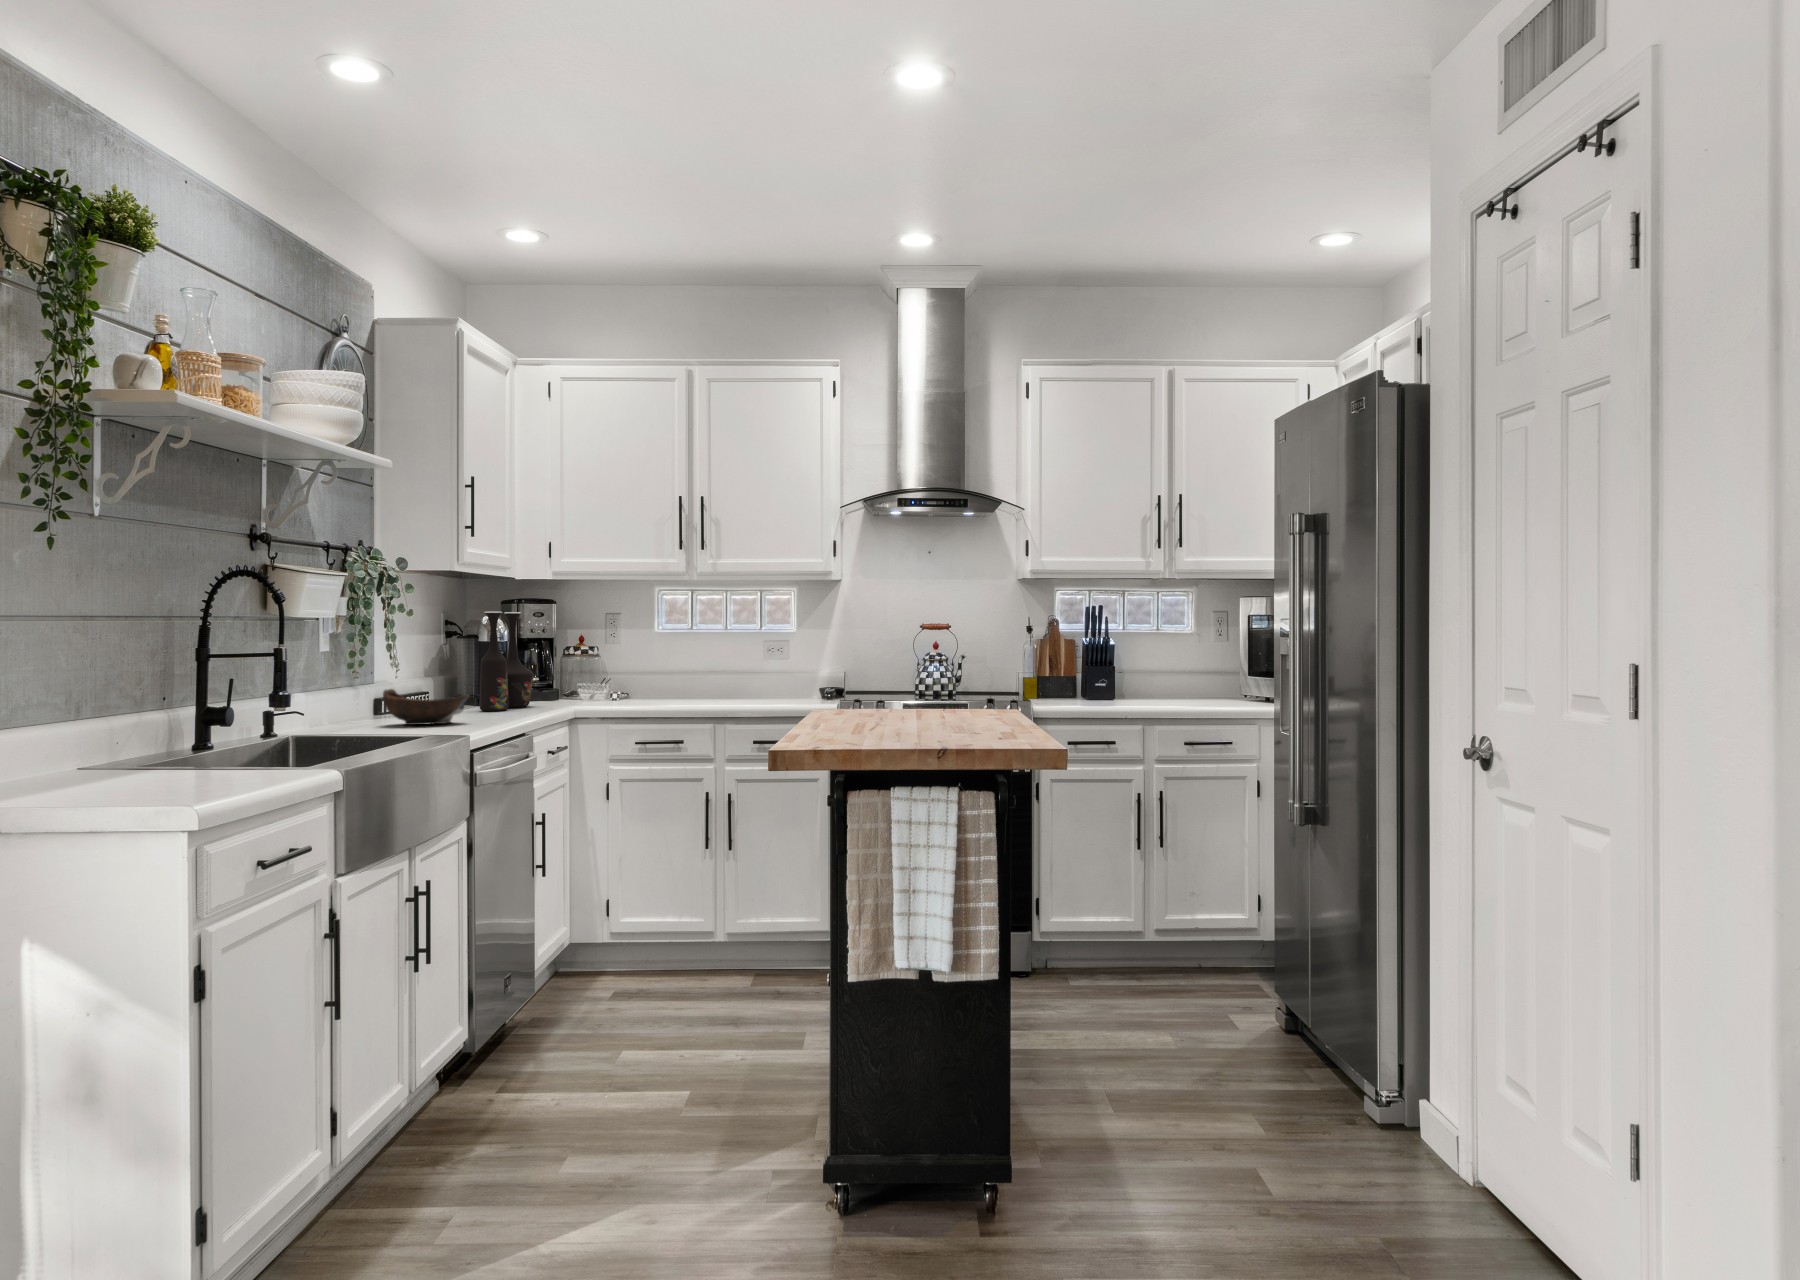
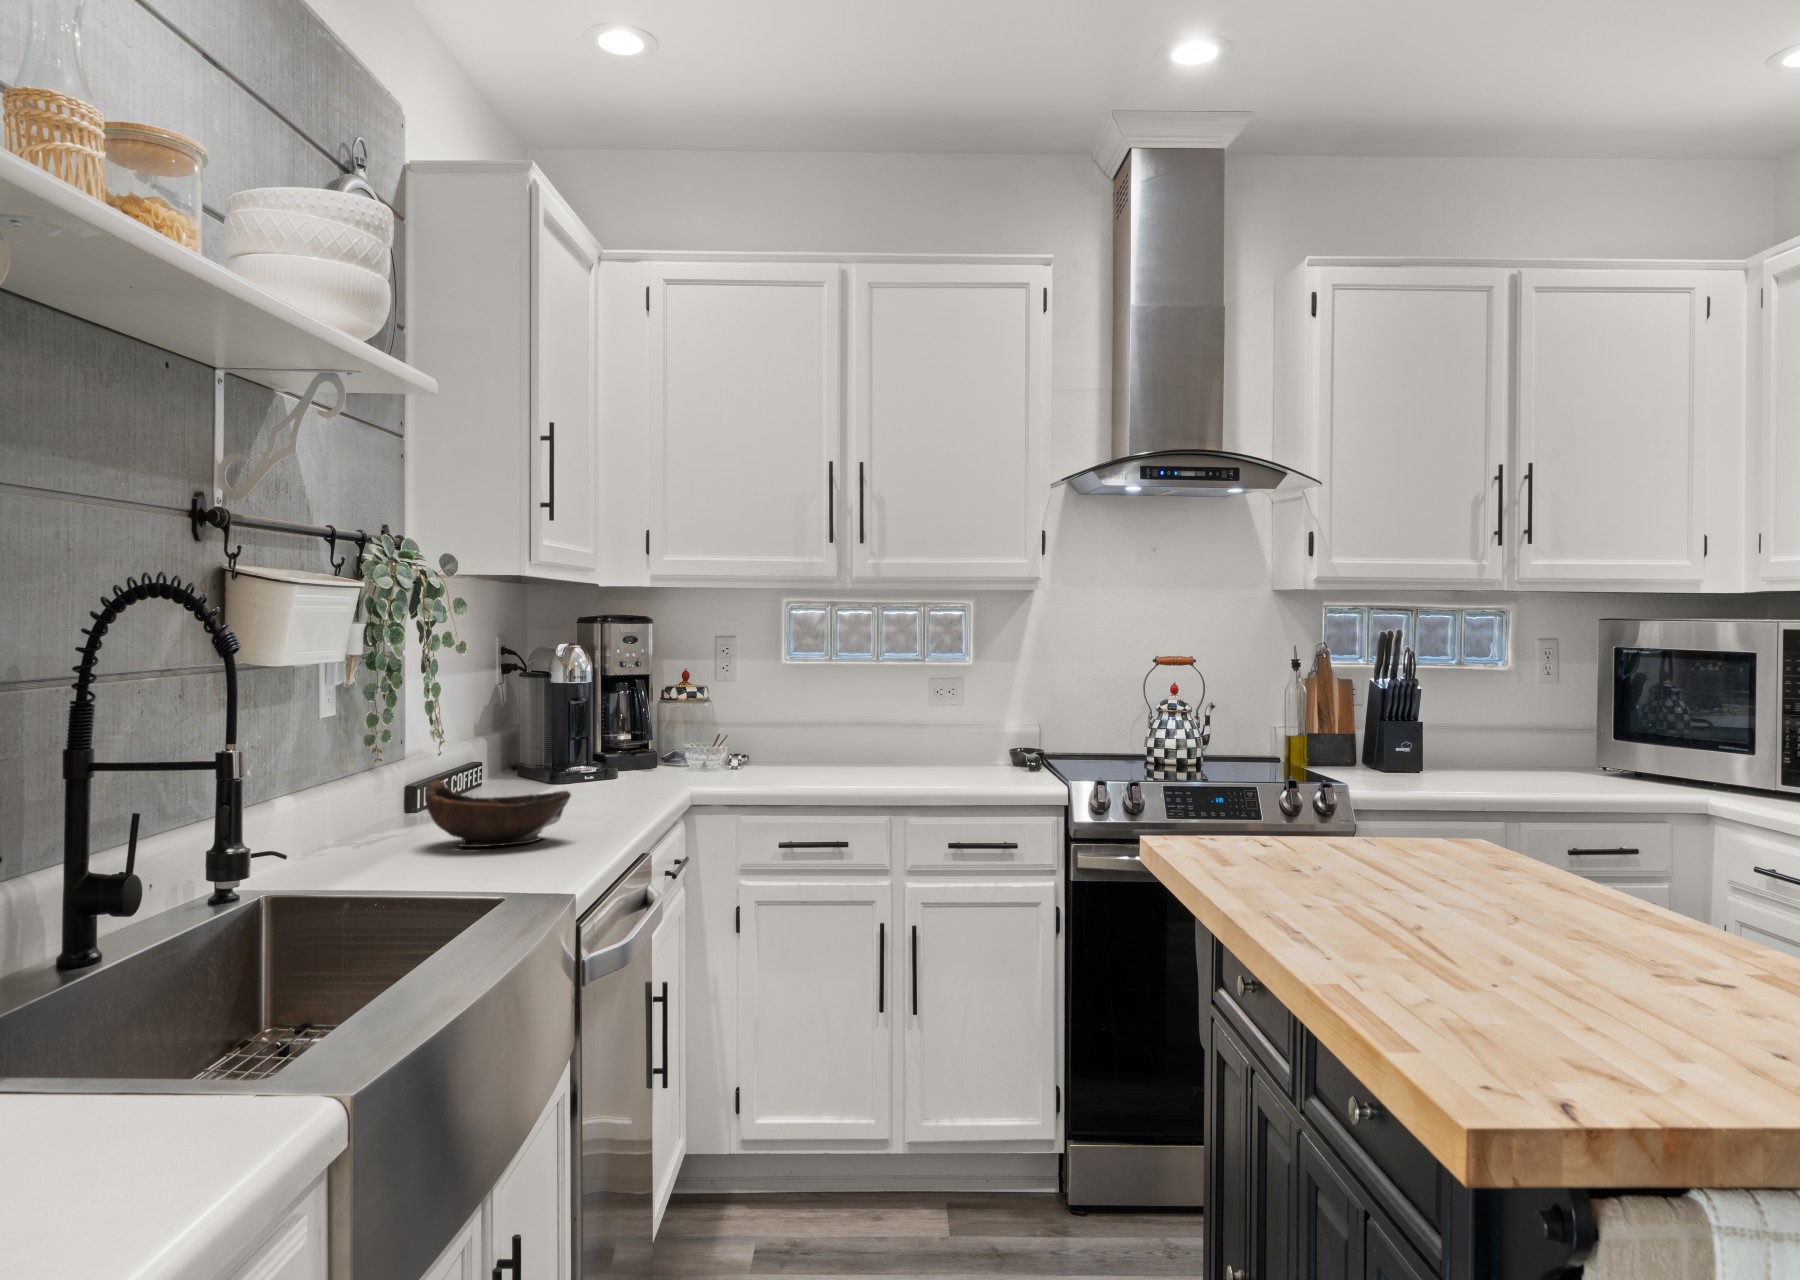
vase: present [479,612,534,711] -> none [566,640,645,802]

